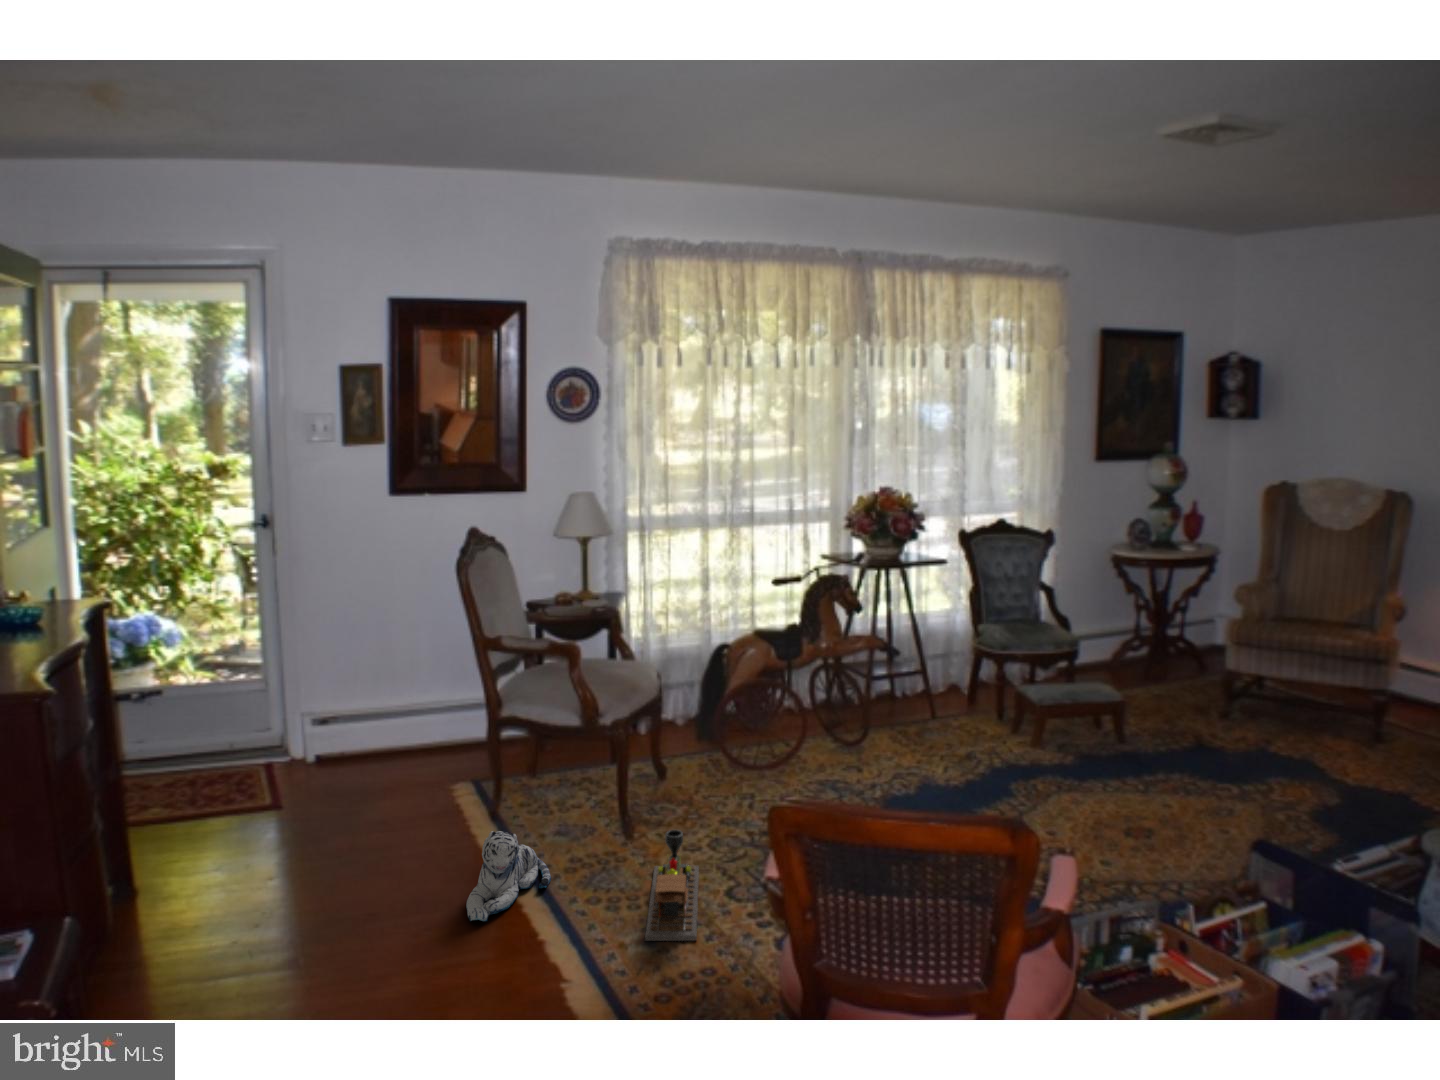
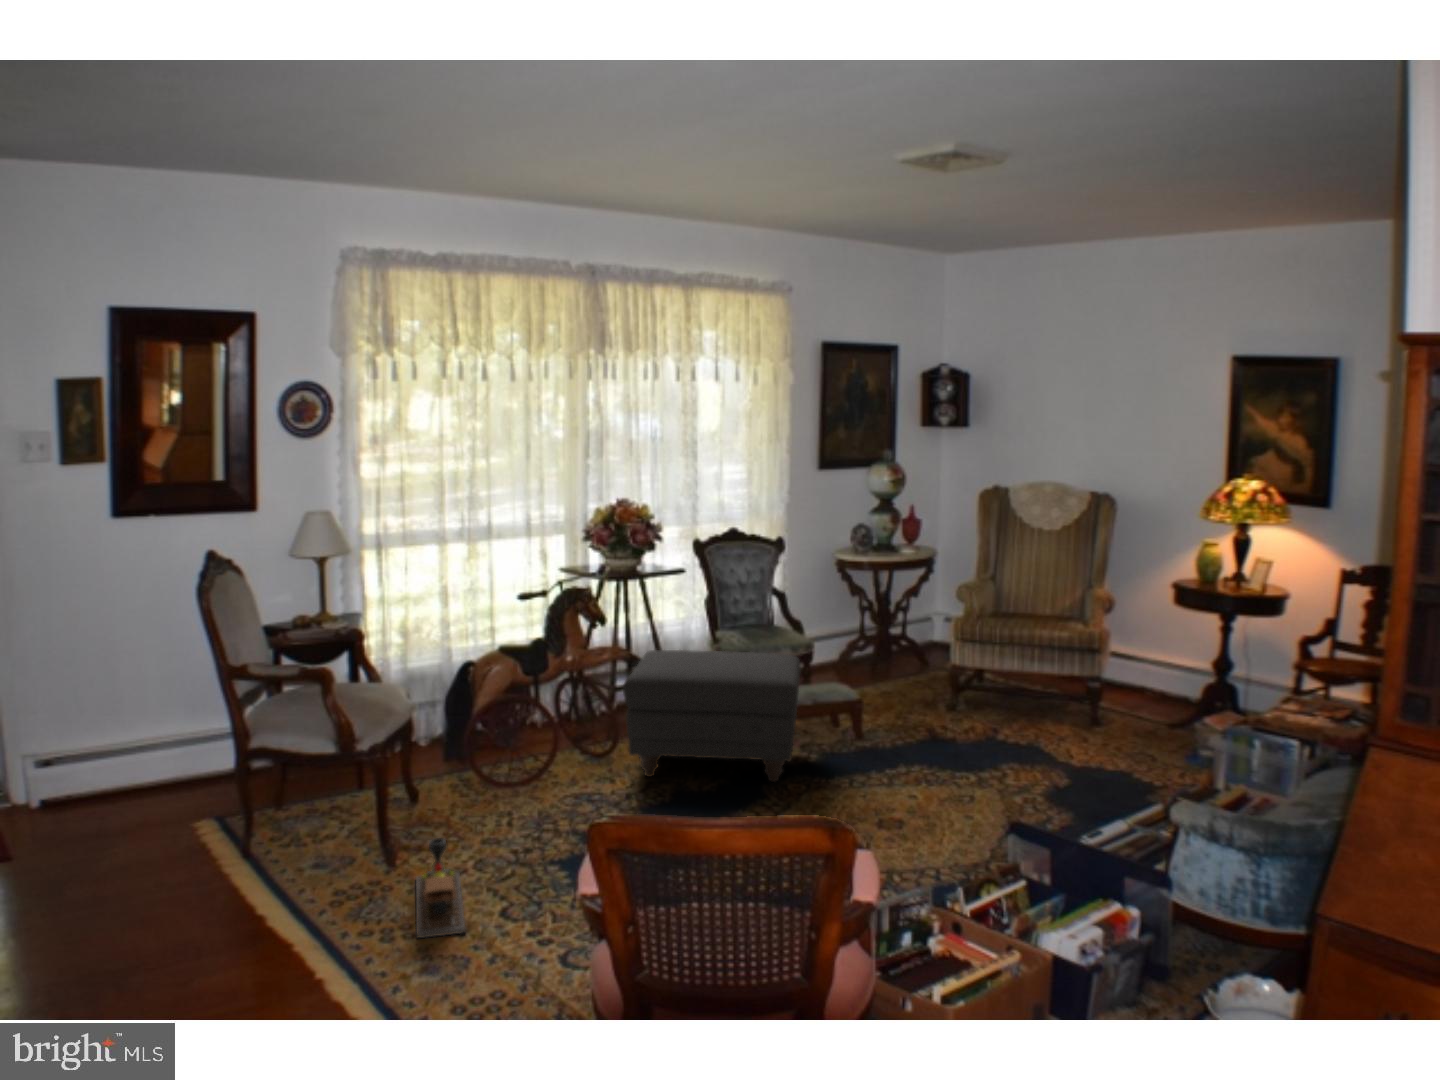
ottoman: none [879,642,1074,792] -> present [623,650,801,782]
plush toy: present [466,831,551,922] -> none [231,853,313,942]

